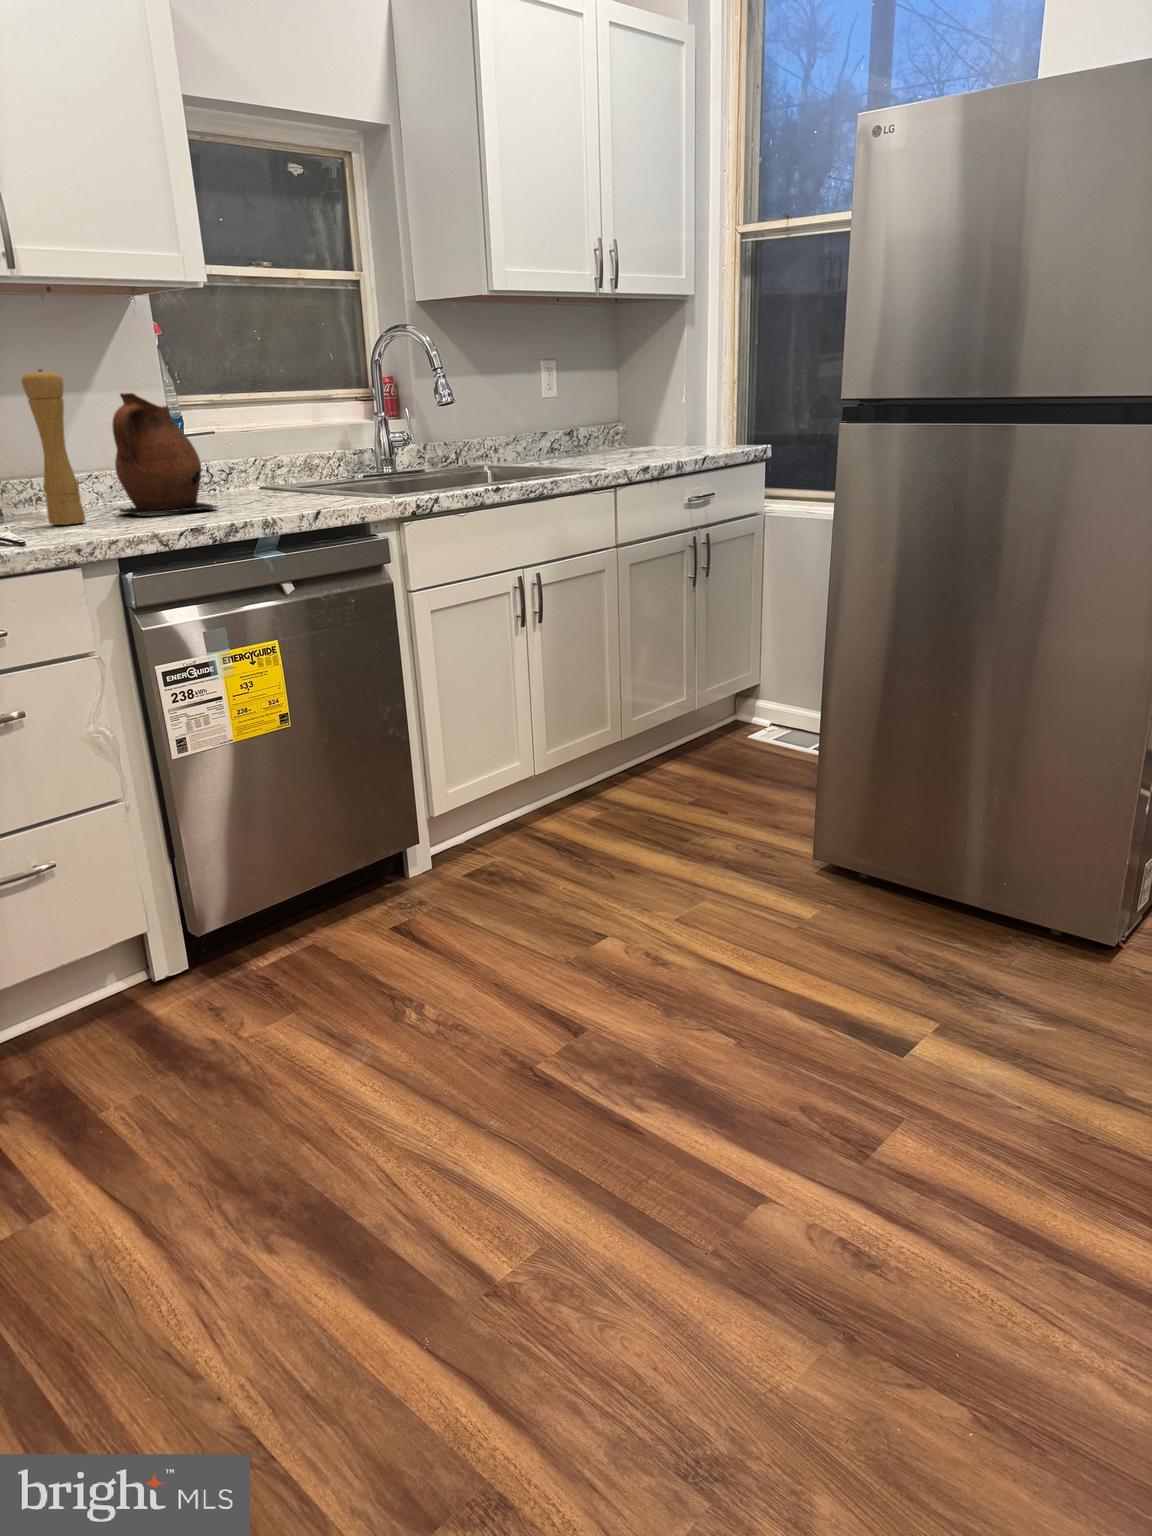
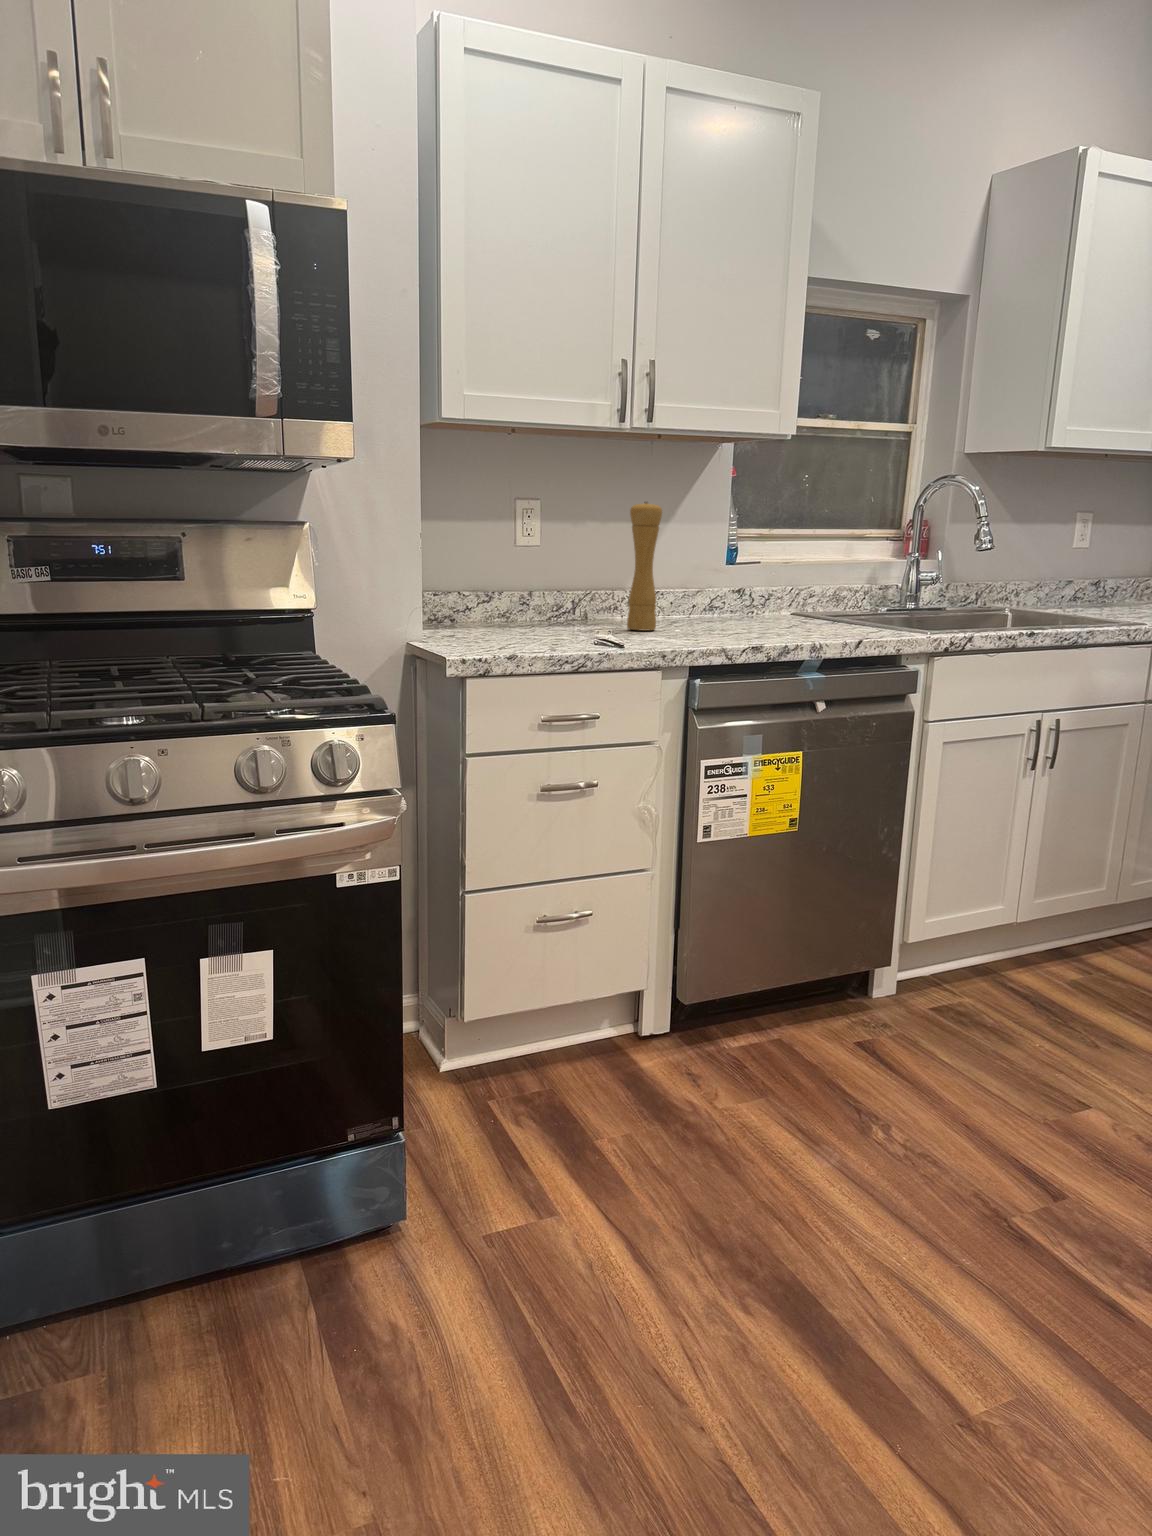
ceramic pitcher: present [112,393,217,515] -> none [674,524,765,630]

